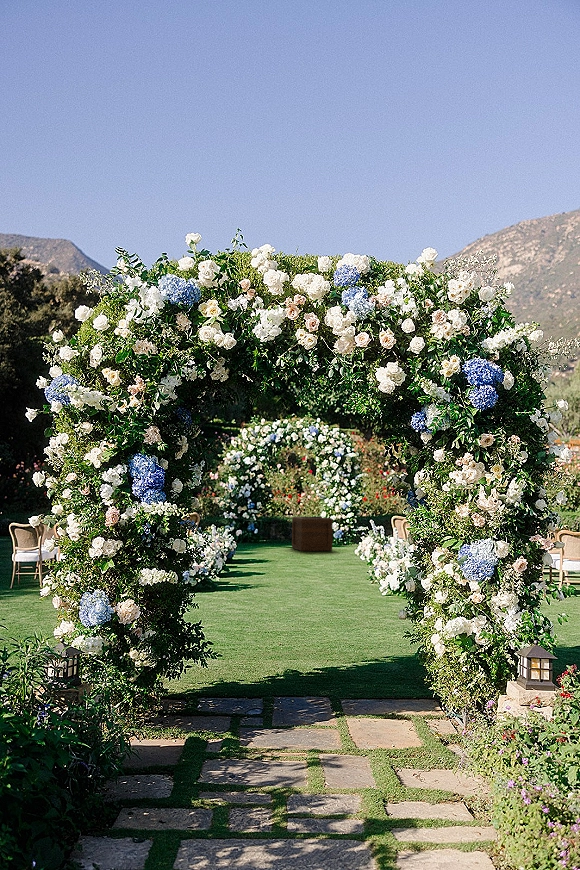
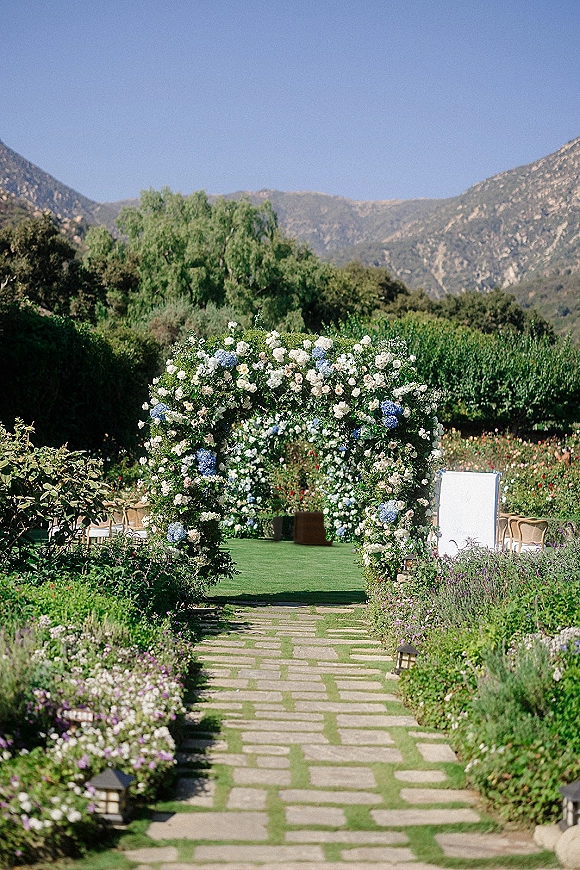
potted plant: none [266,494,287,546] -> present [271,489,288,541]

